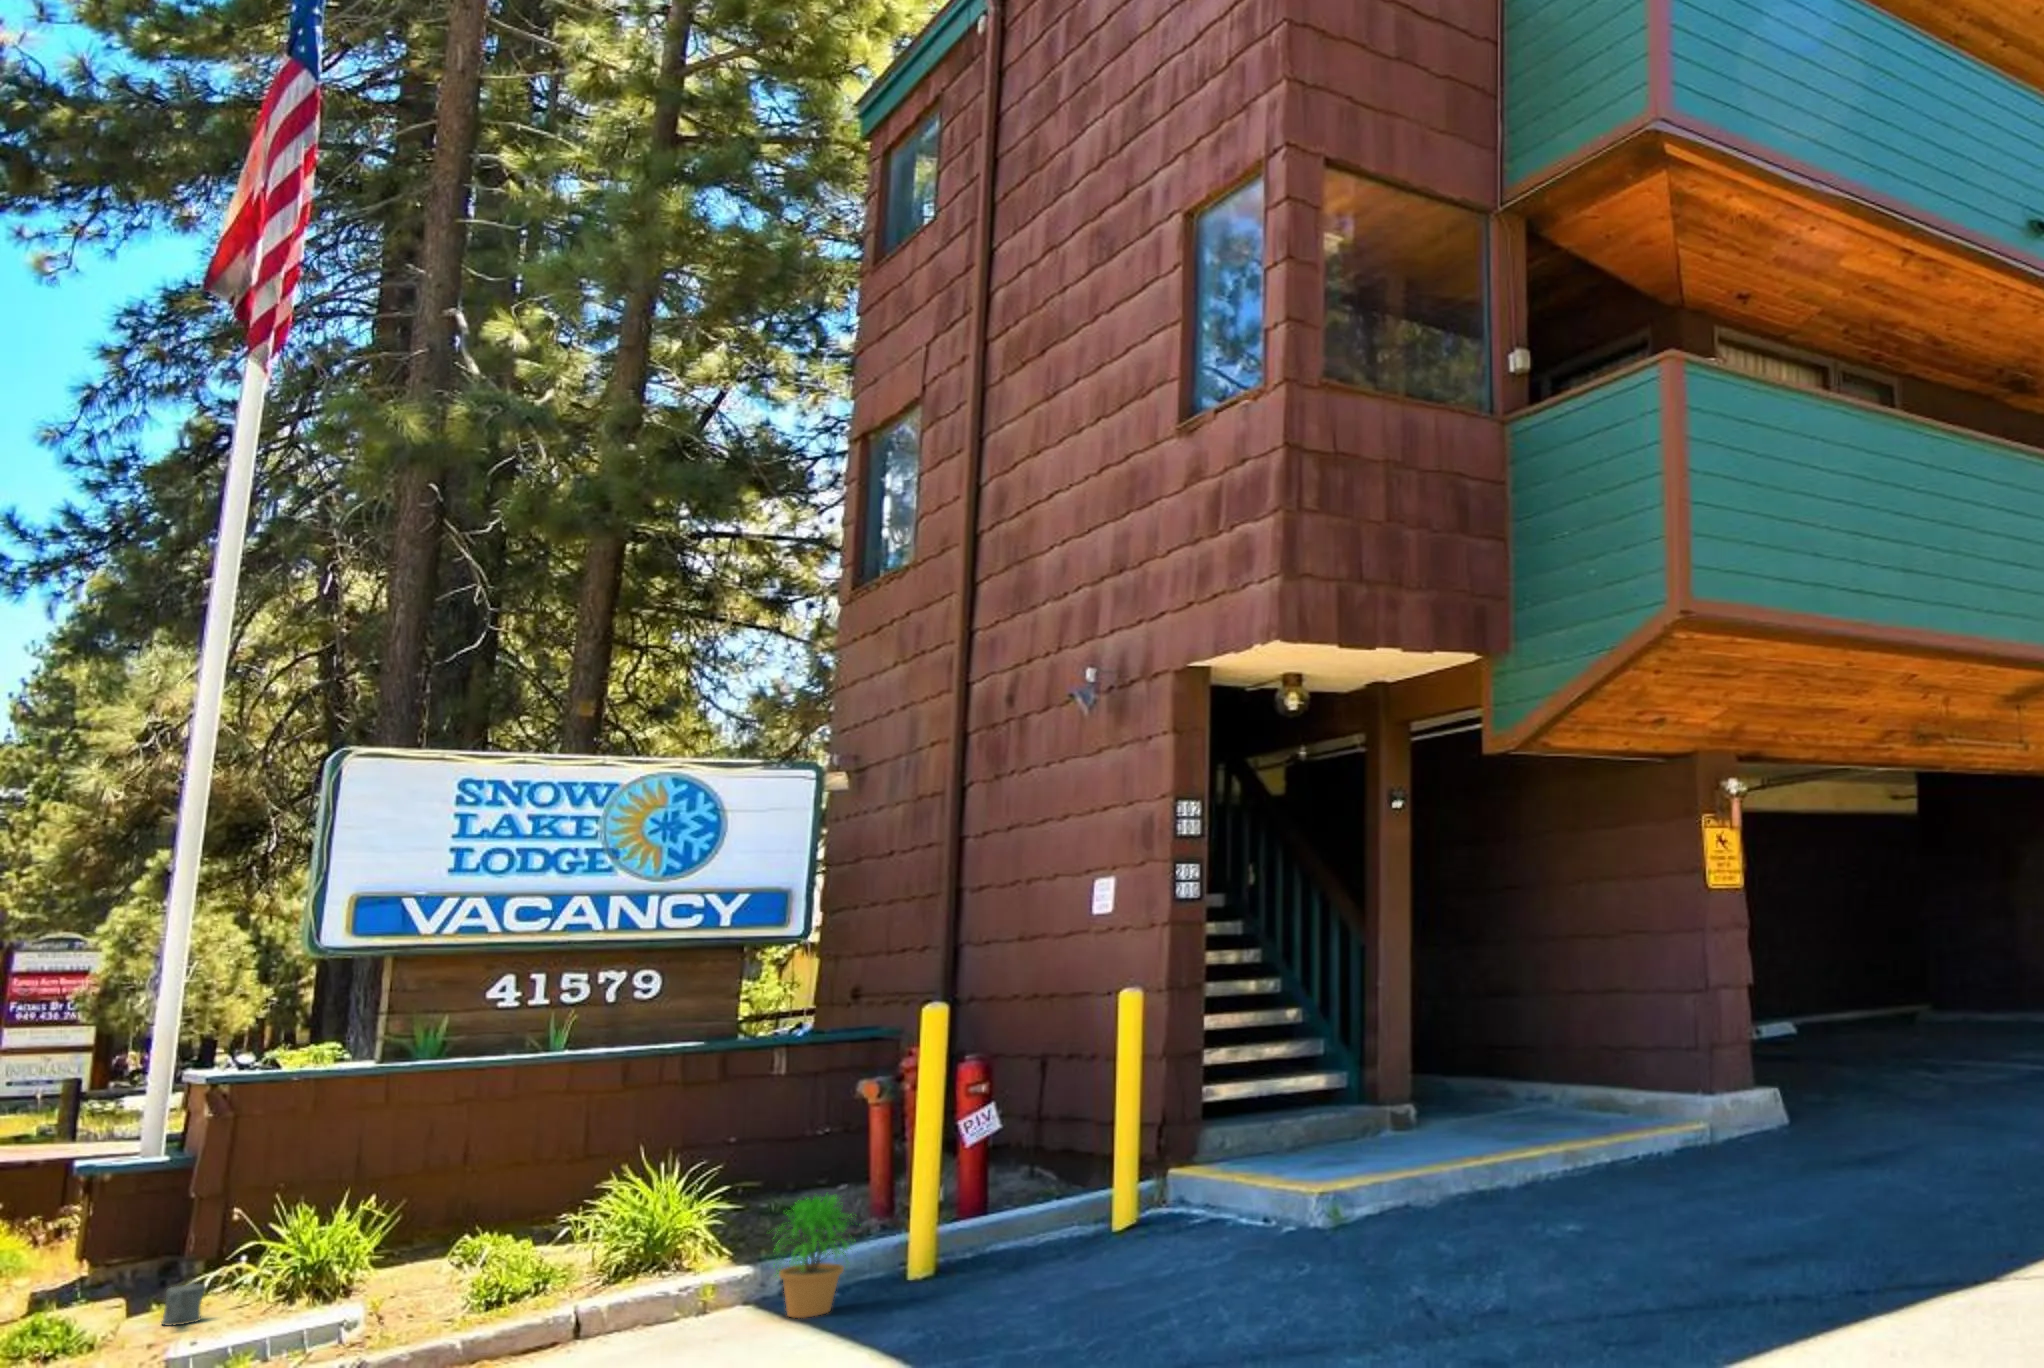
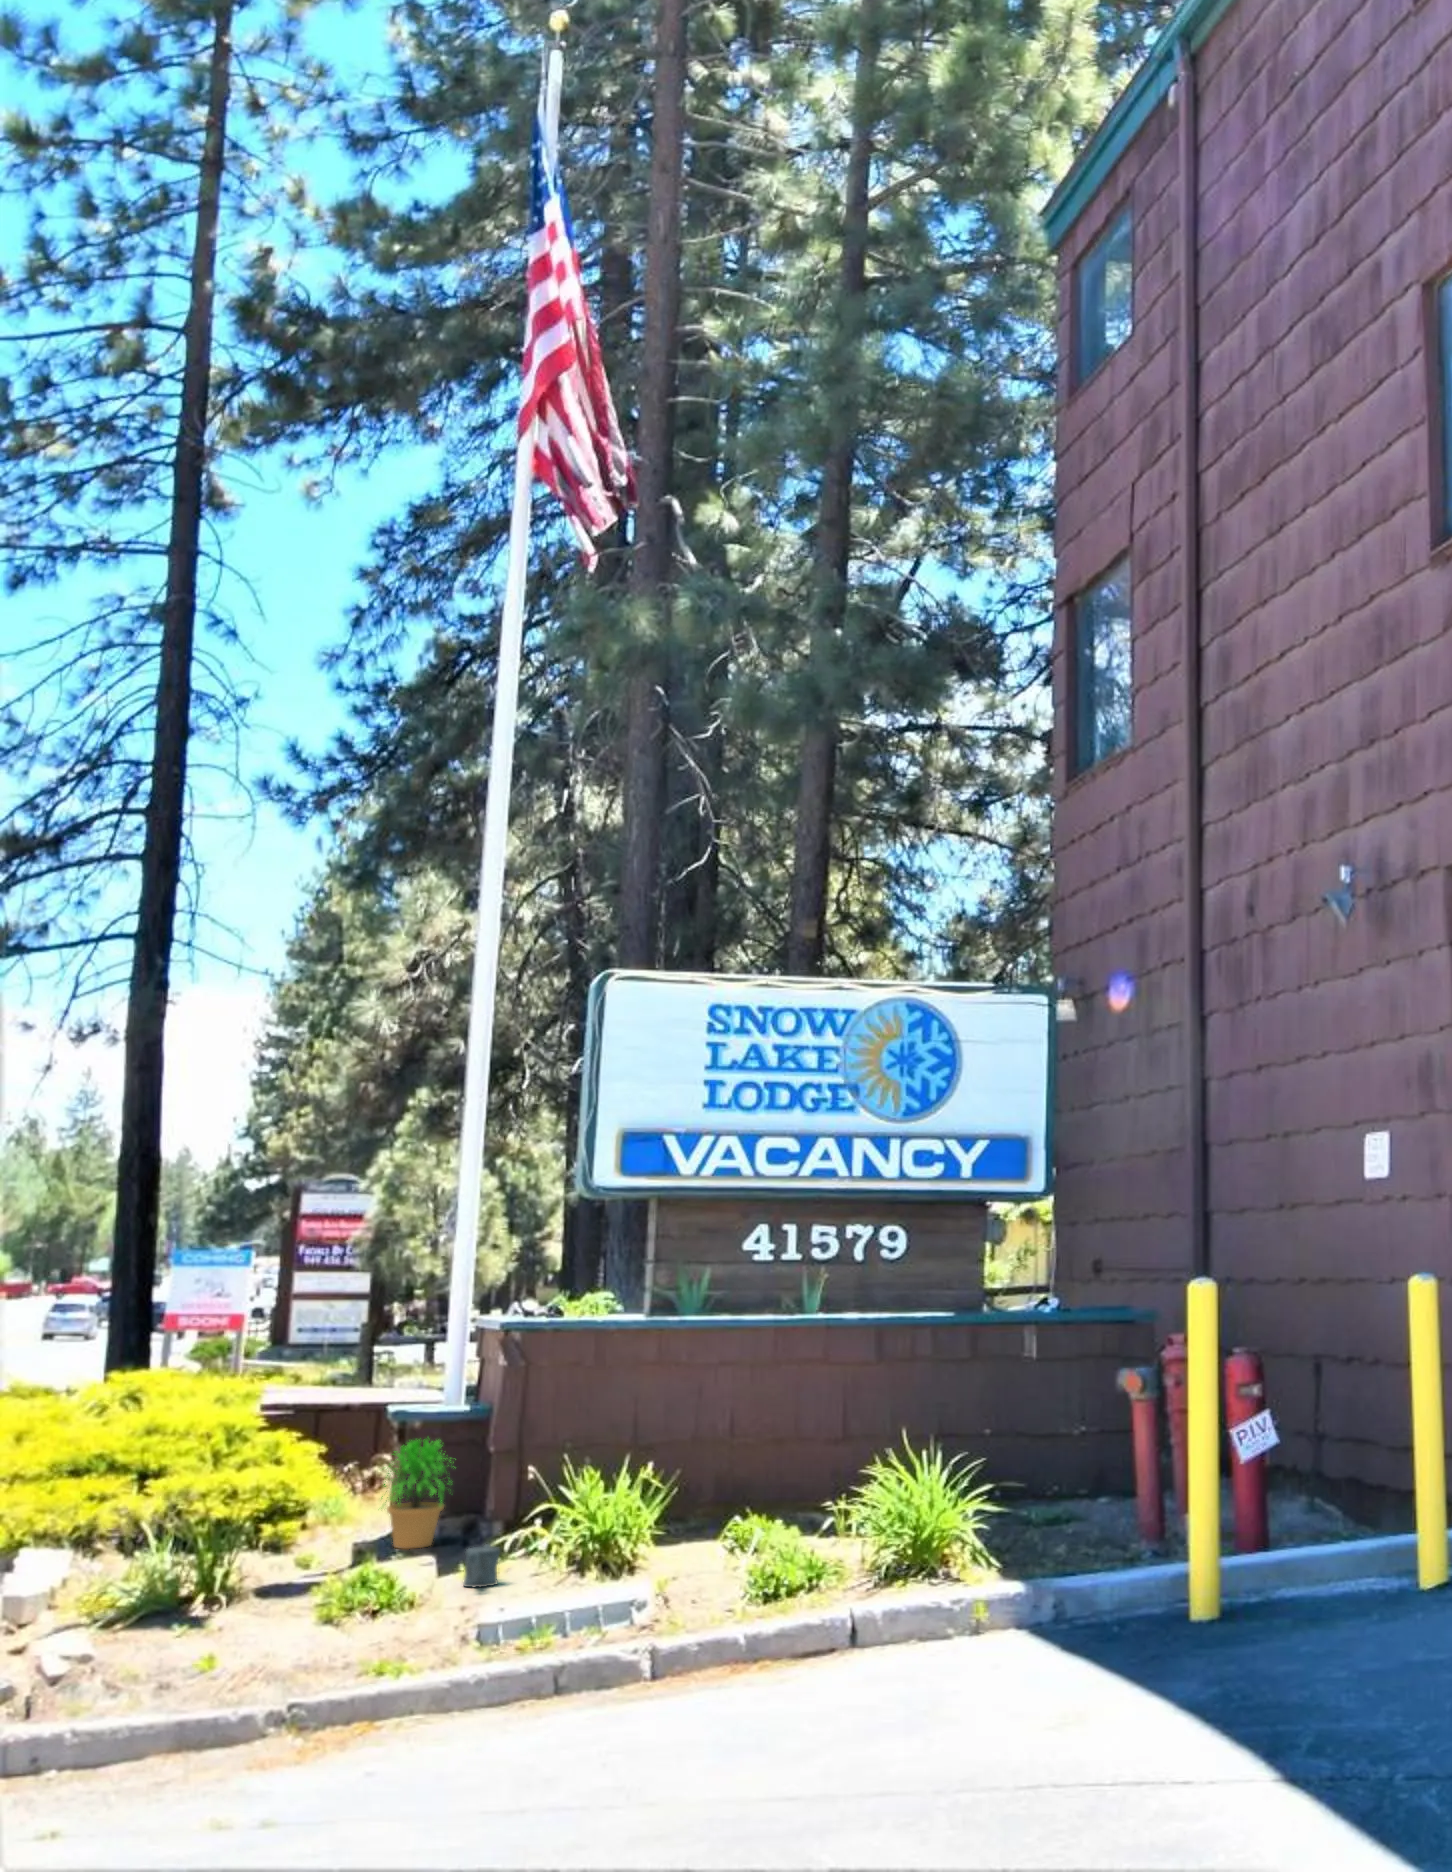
potted plant: present [773,1195,855,1318] -> present [381,1440,451,1549]

